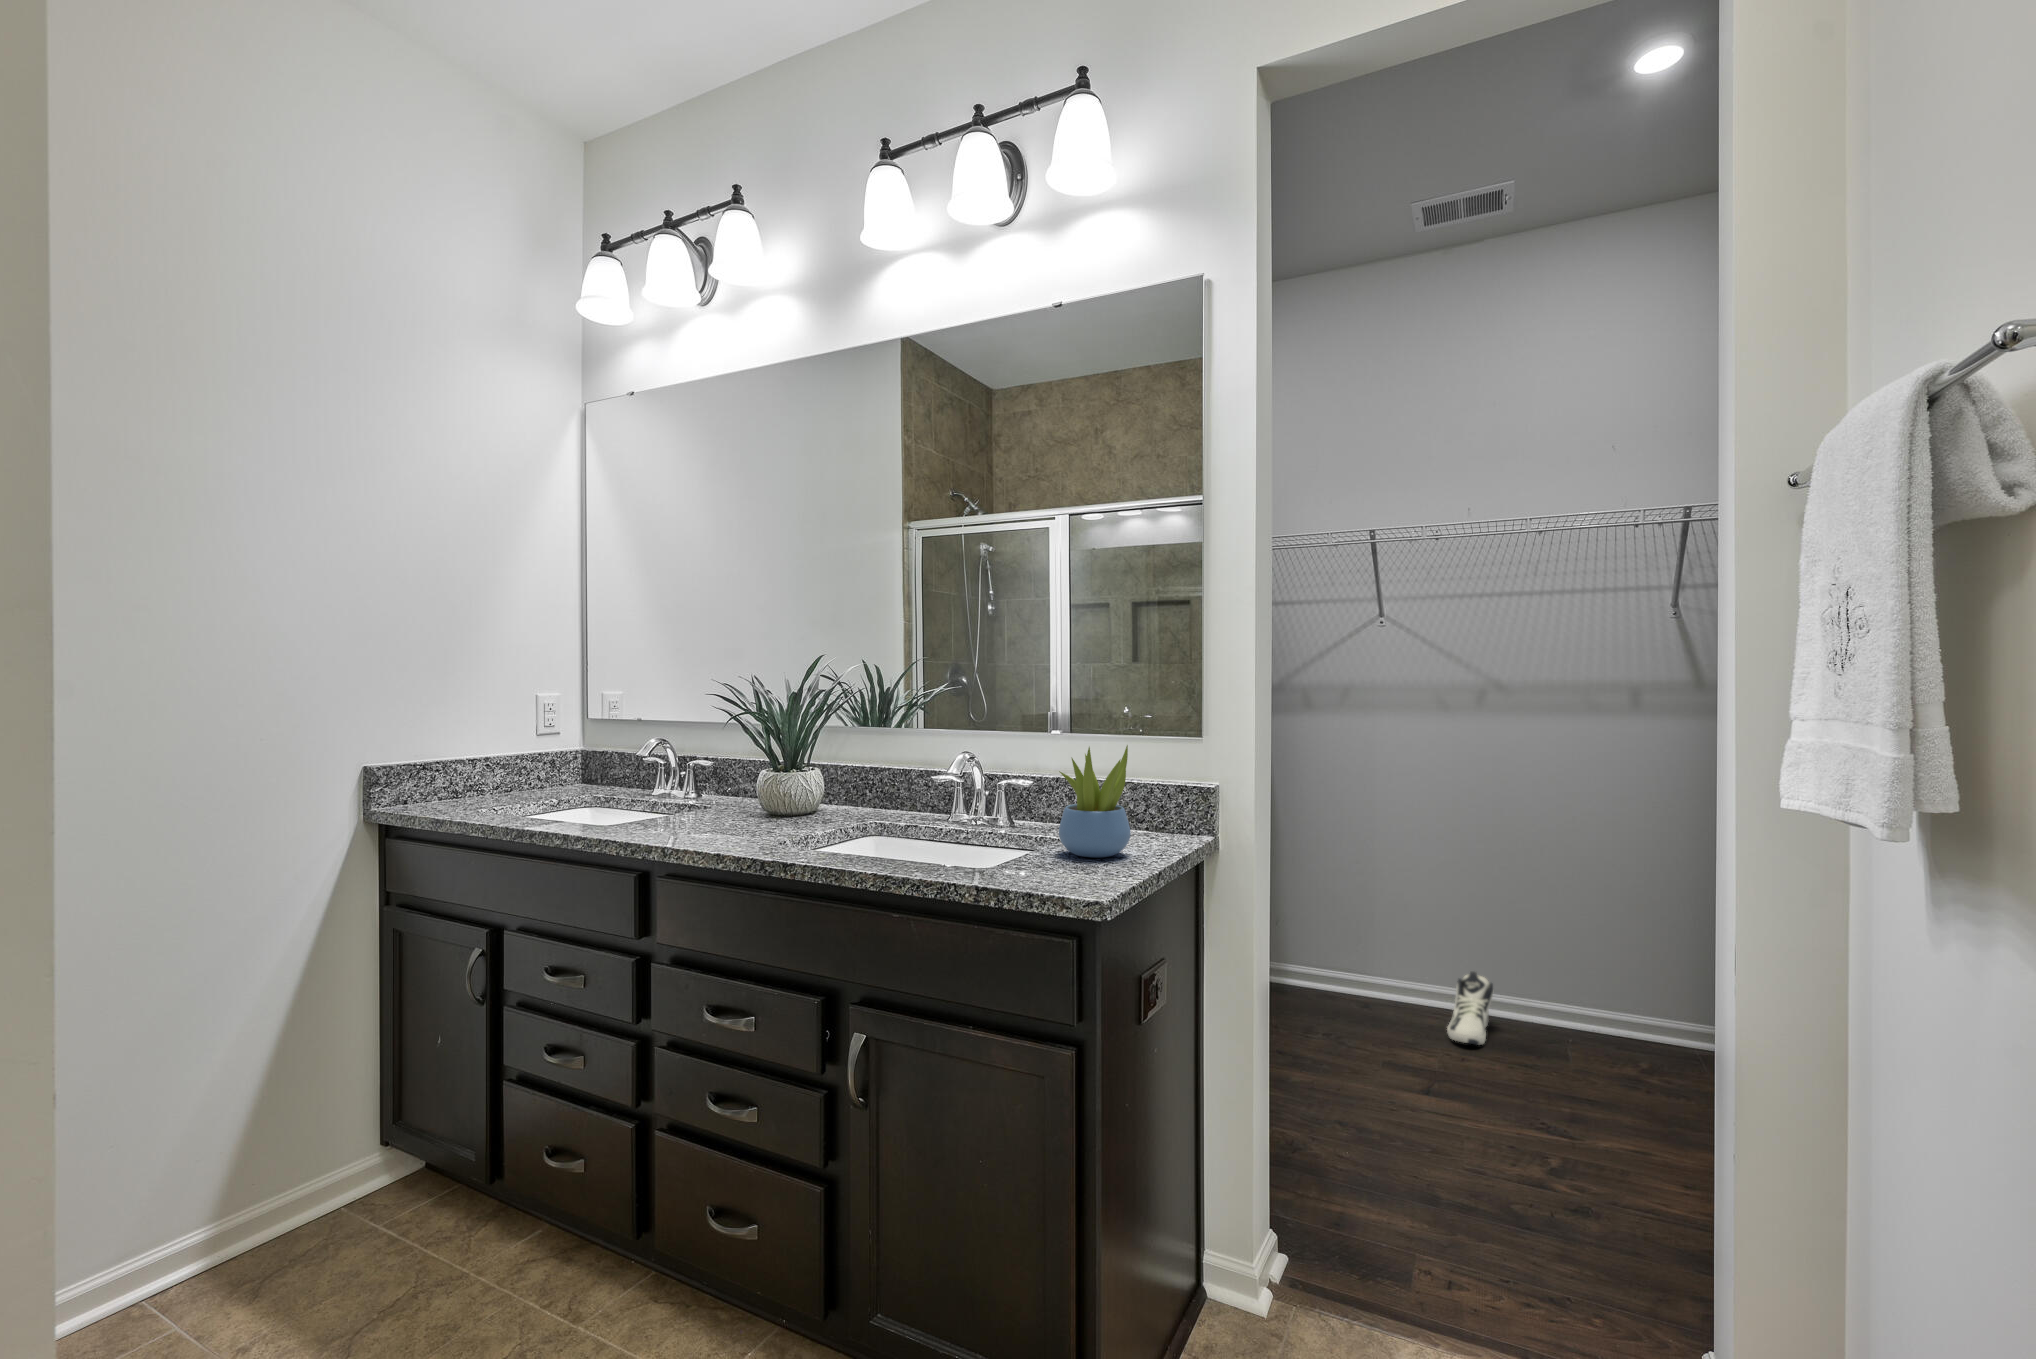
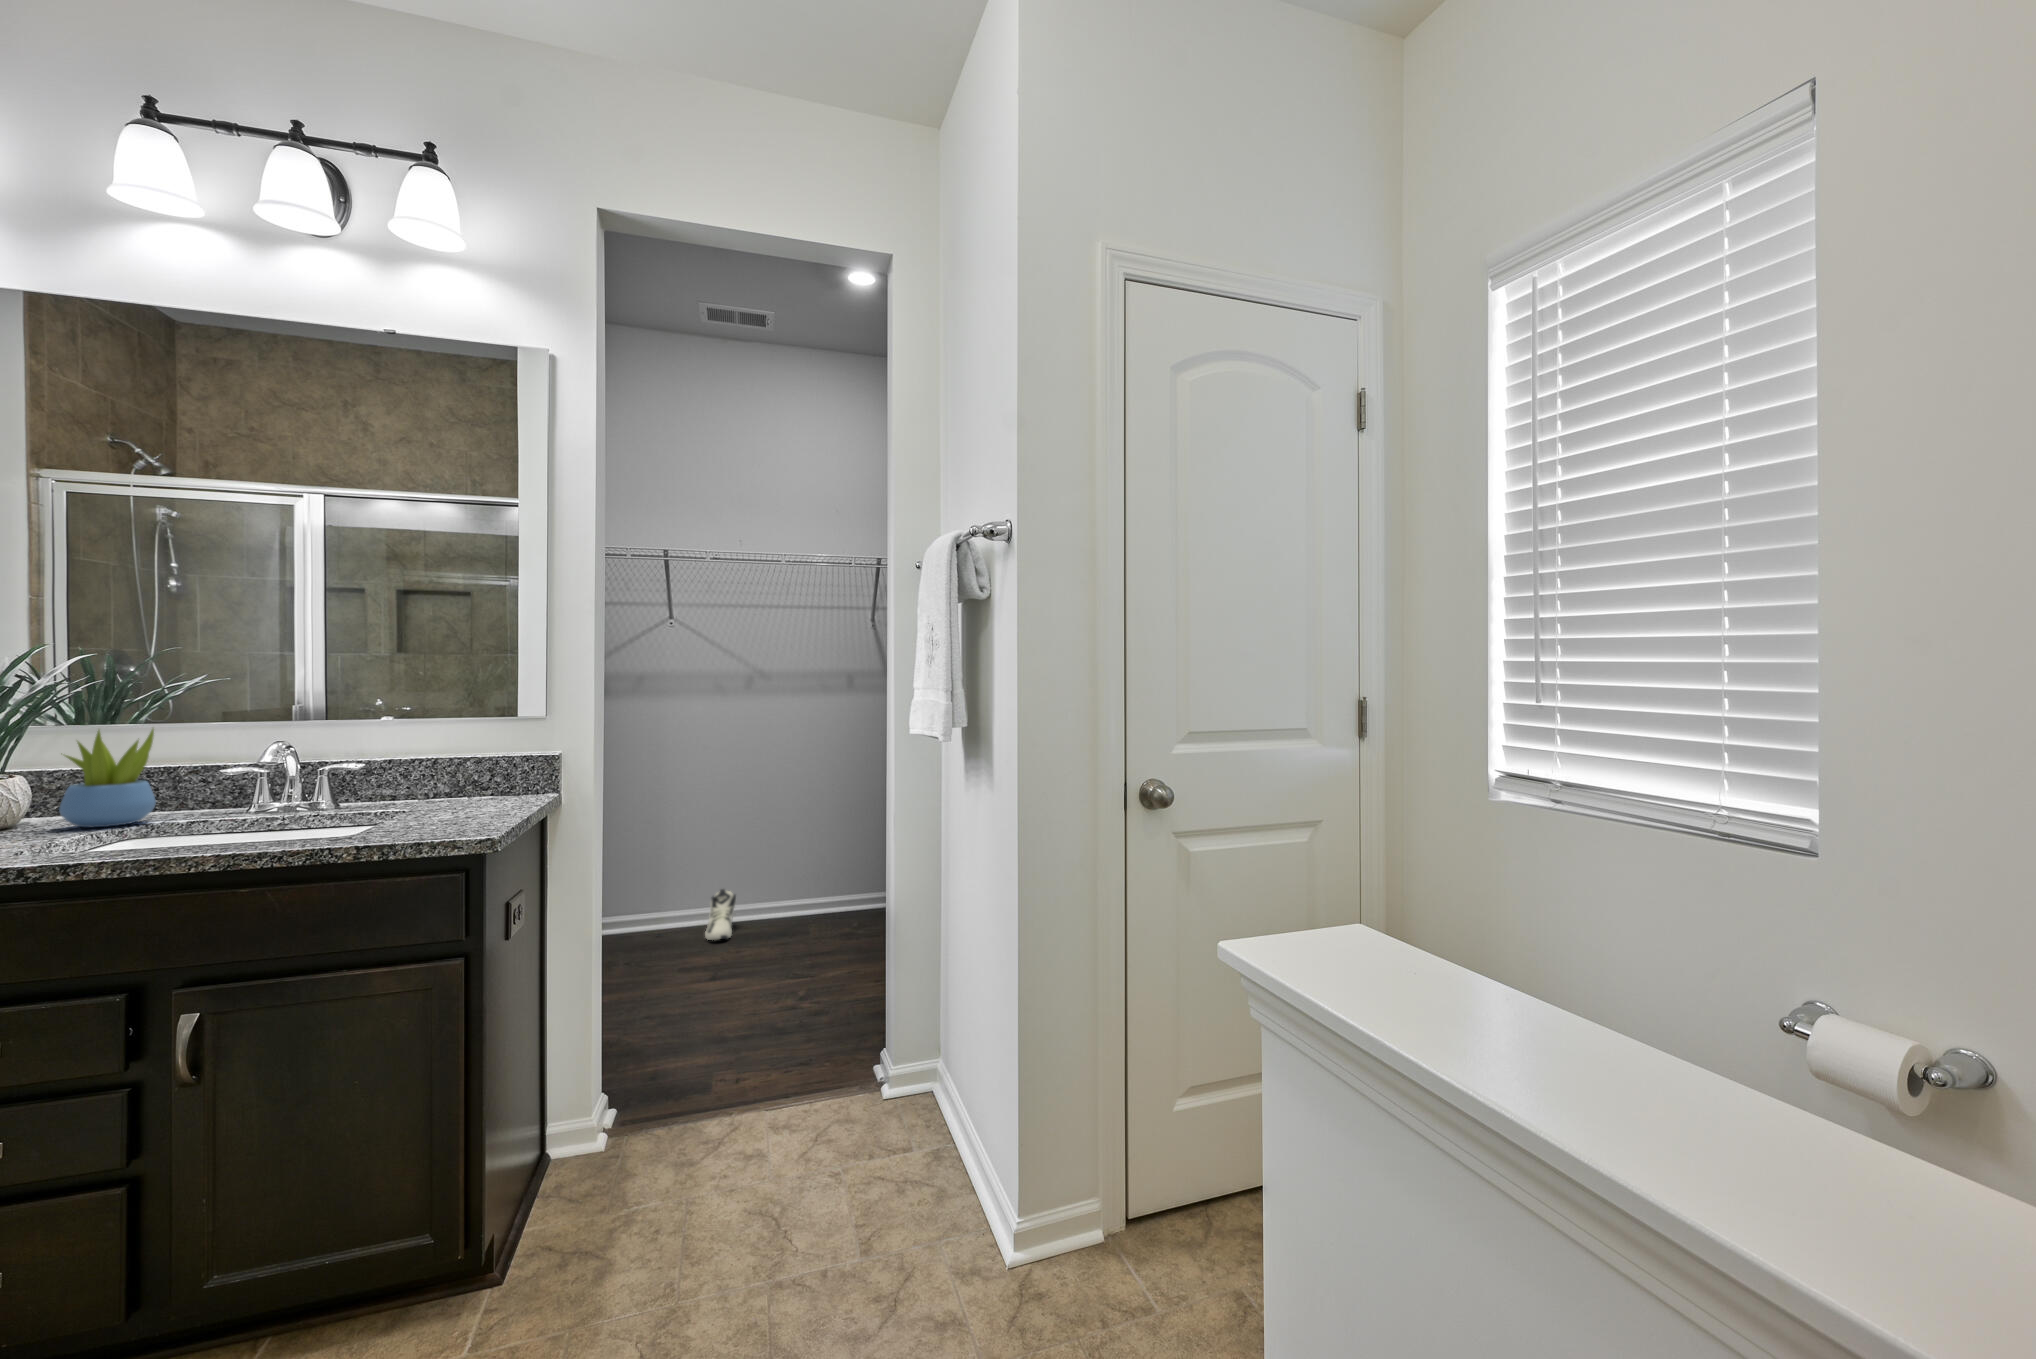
succulent plant: present [1059,745,1130,858] -> present [59,729,156,828]

